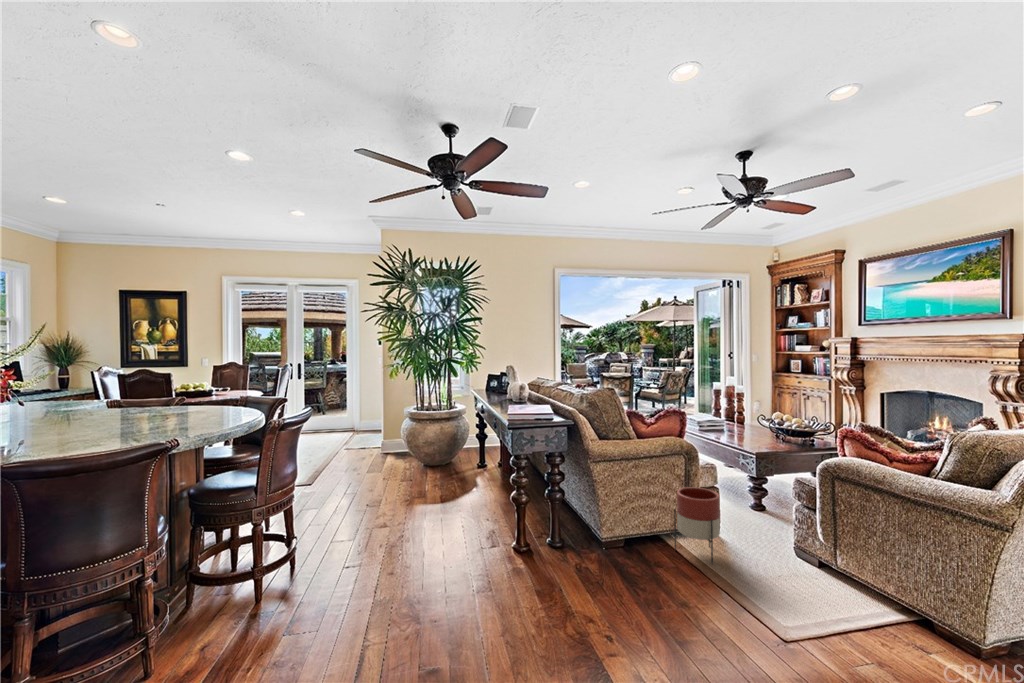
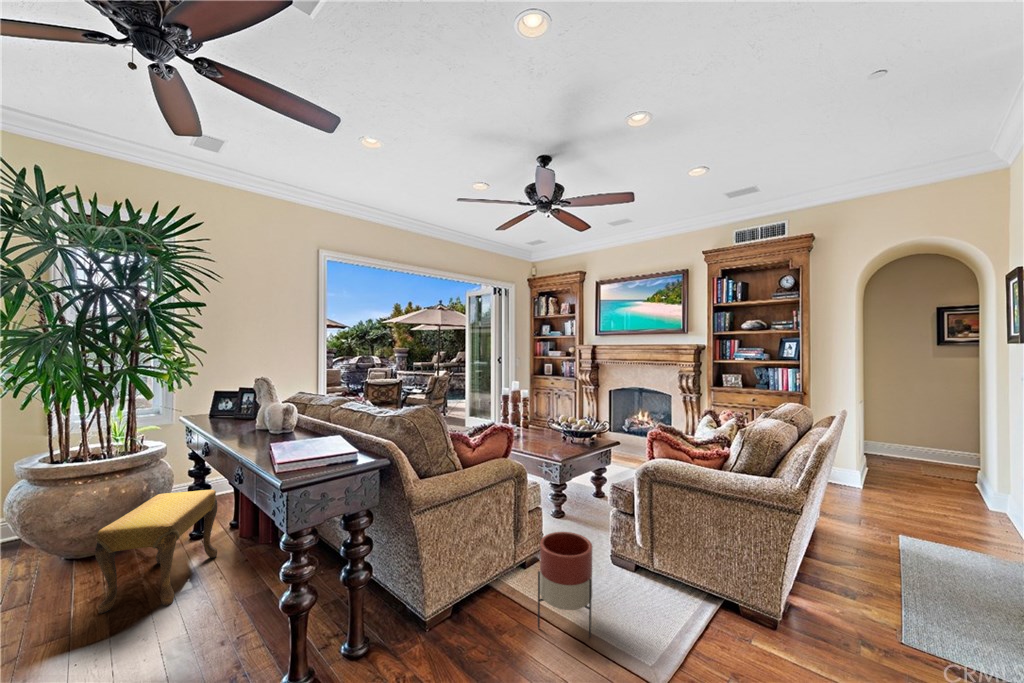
footstool: none [437,433,491,492] -> present [95,490,218,613]

